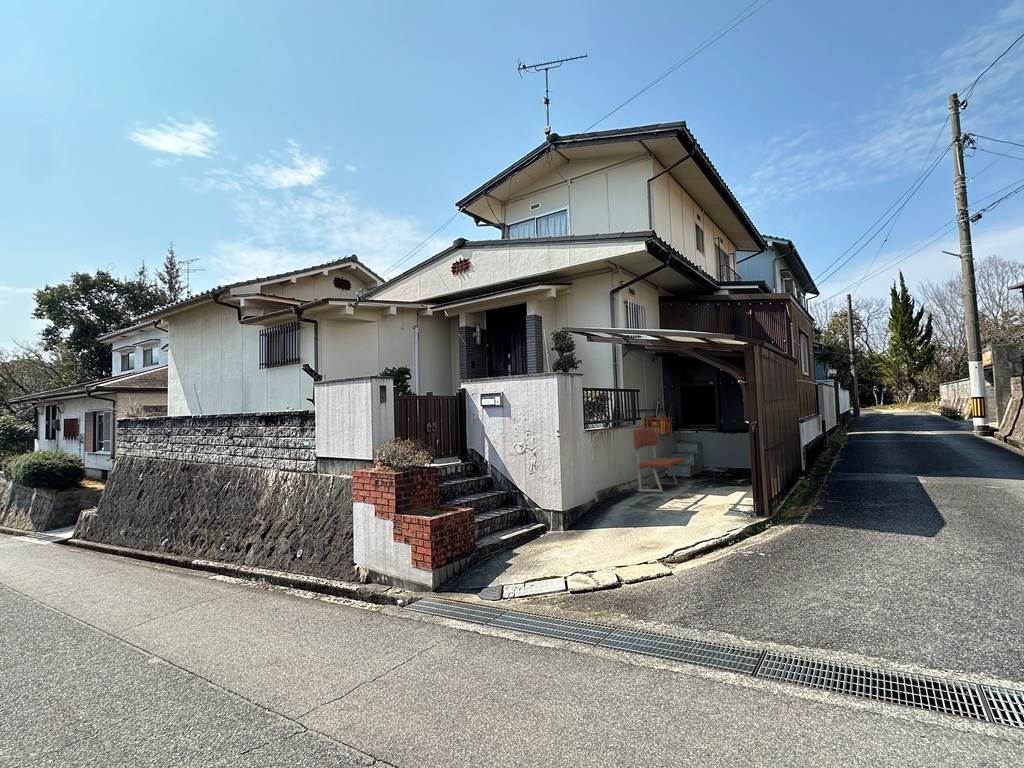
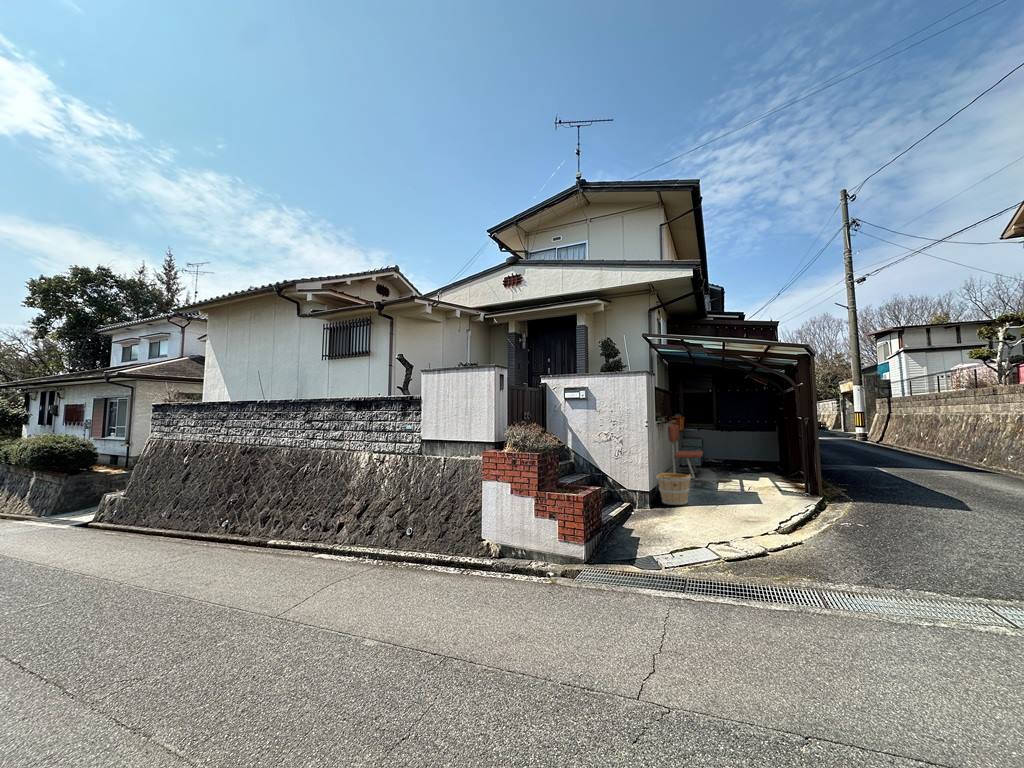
wooden bucket: none [575,488,615,527] -> present [656,473,691,505]

